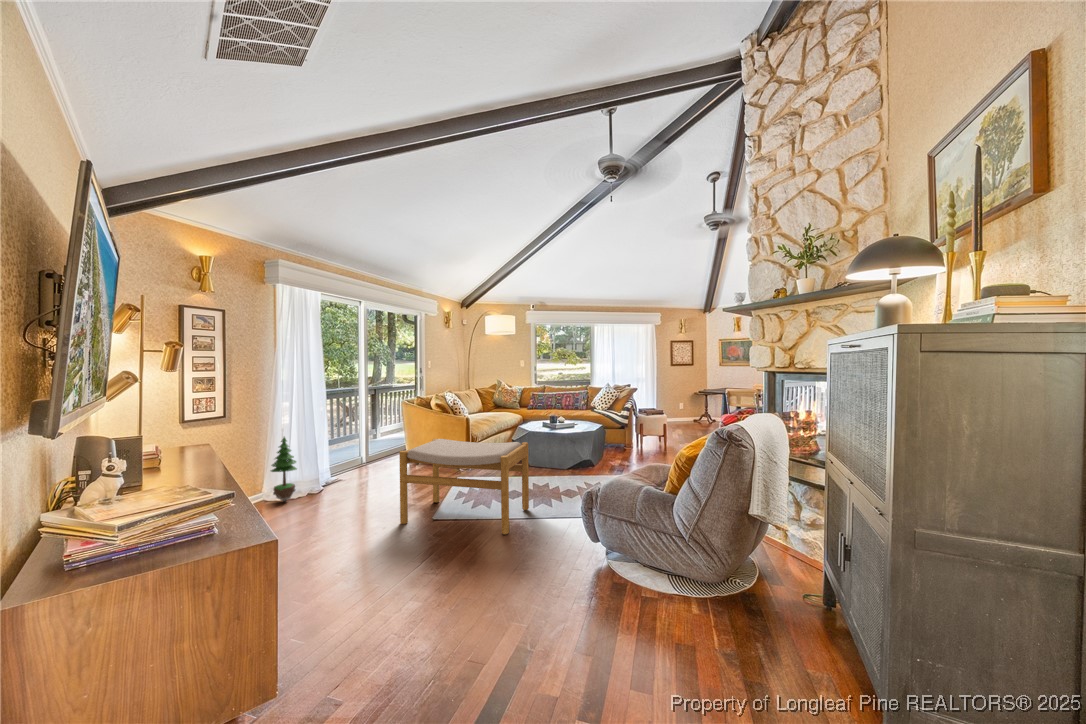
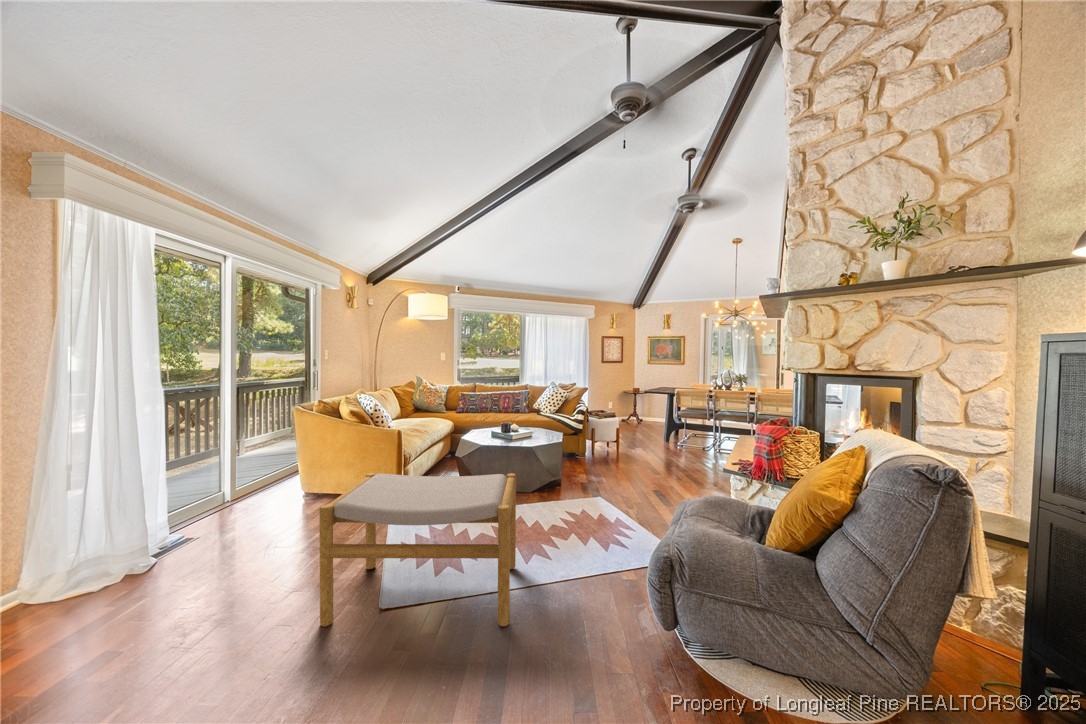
potted tree: present [271,437,297,501] -> none [49,484,113,600]

